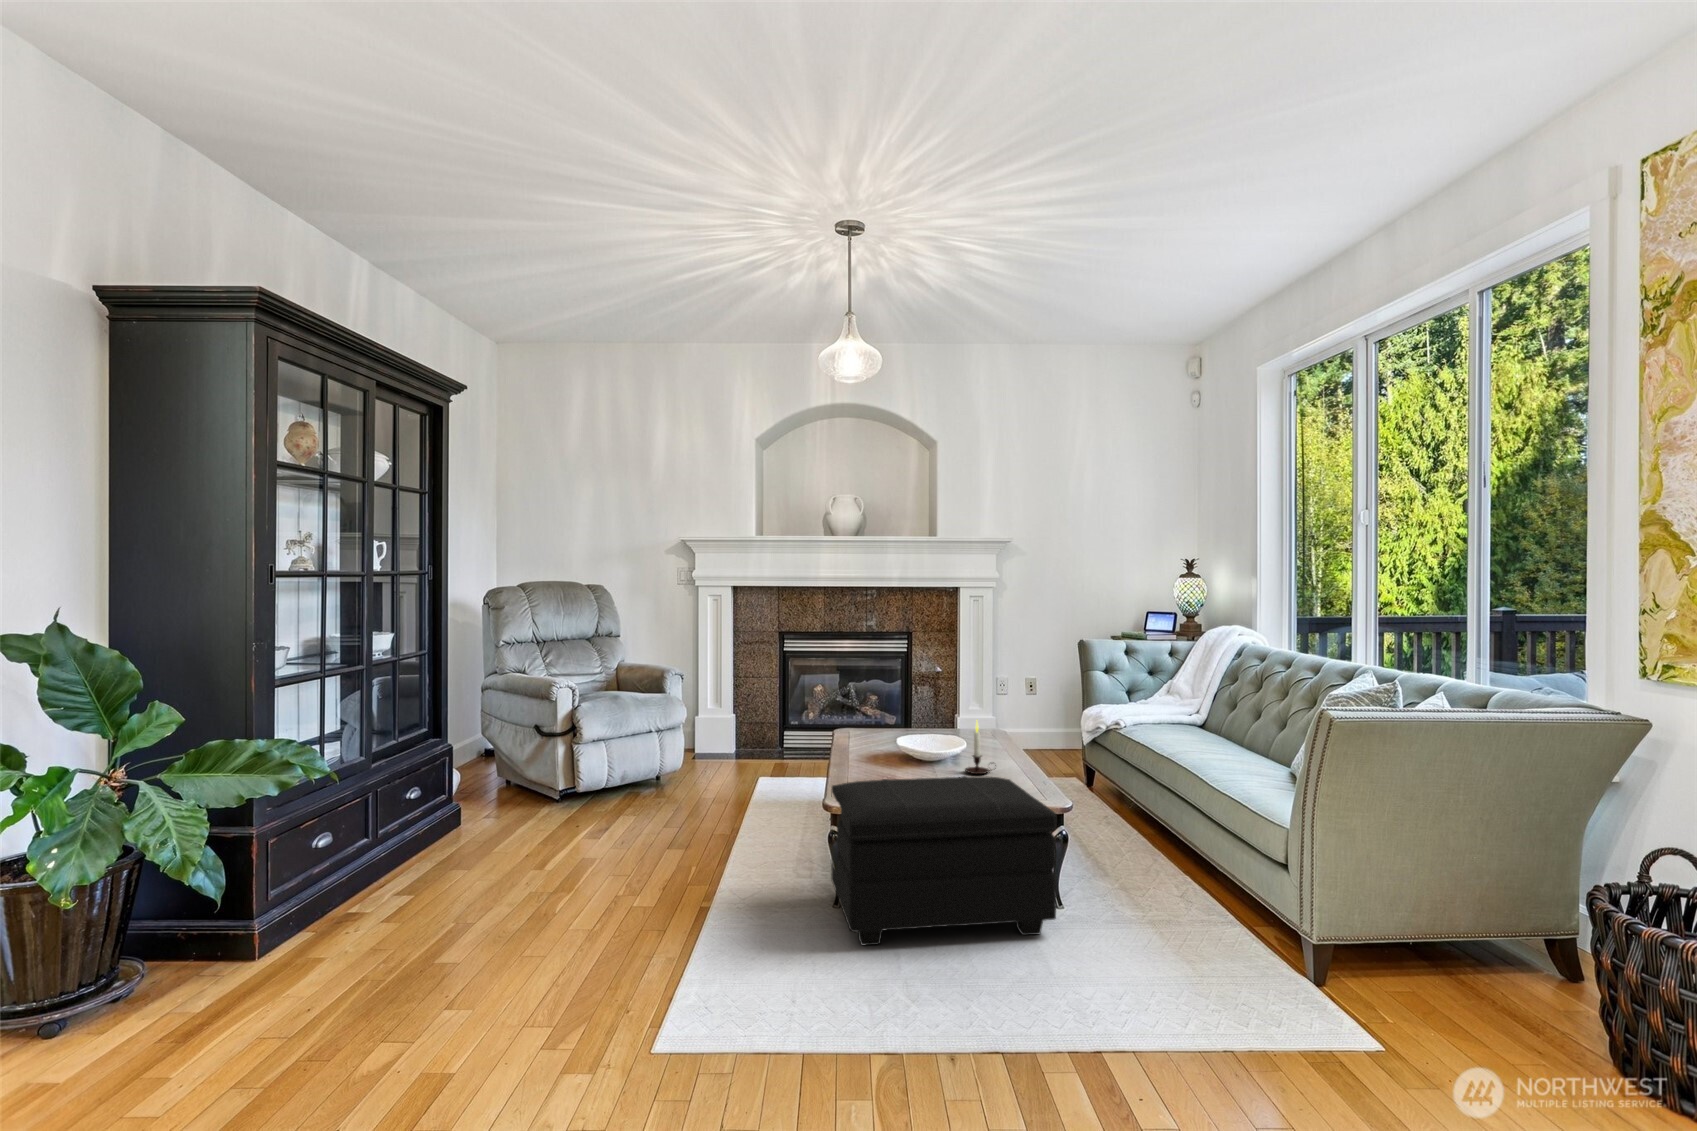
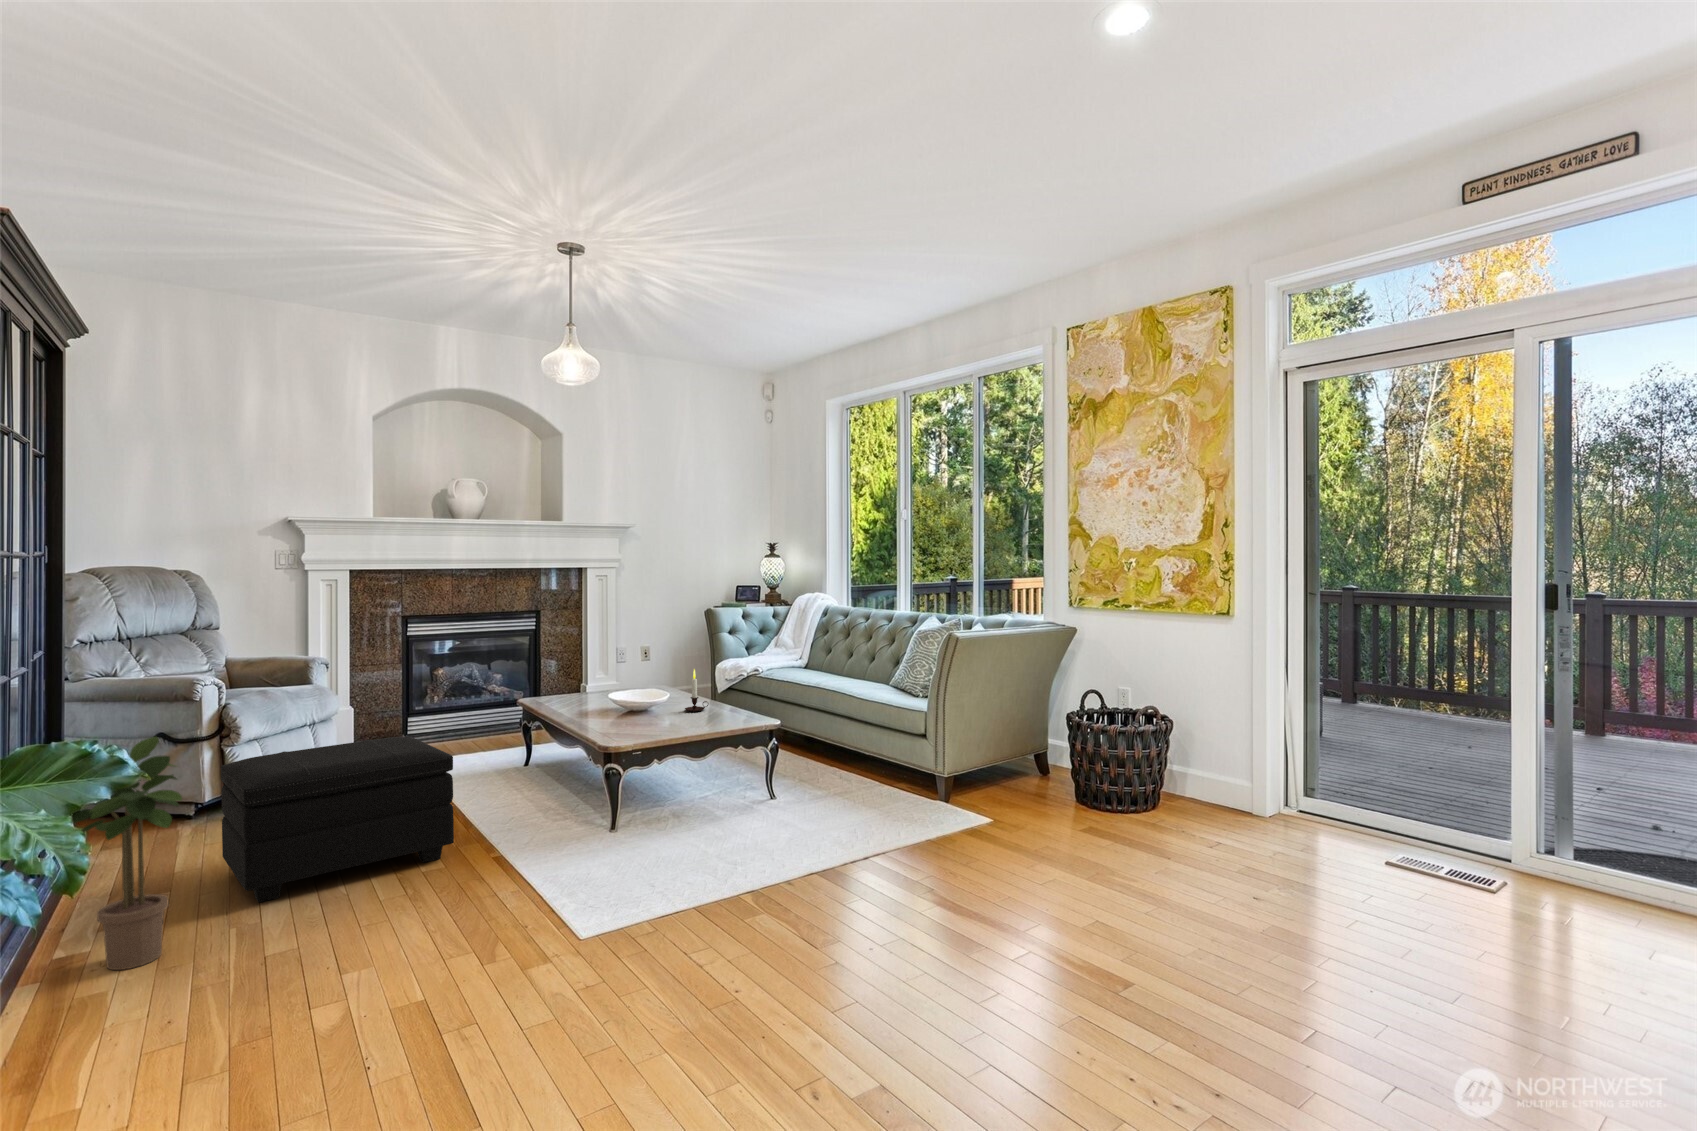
potted plant: none [277,739,399,956] -> present [72,737,182,970]
footstool: present [831,776,1056,946] -> present [221,737,454,902]

